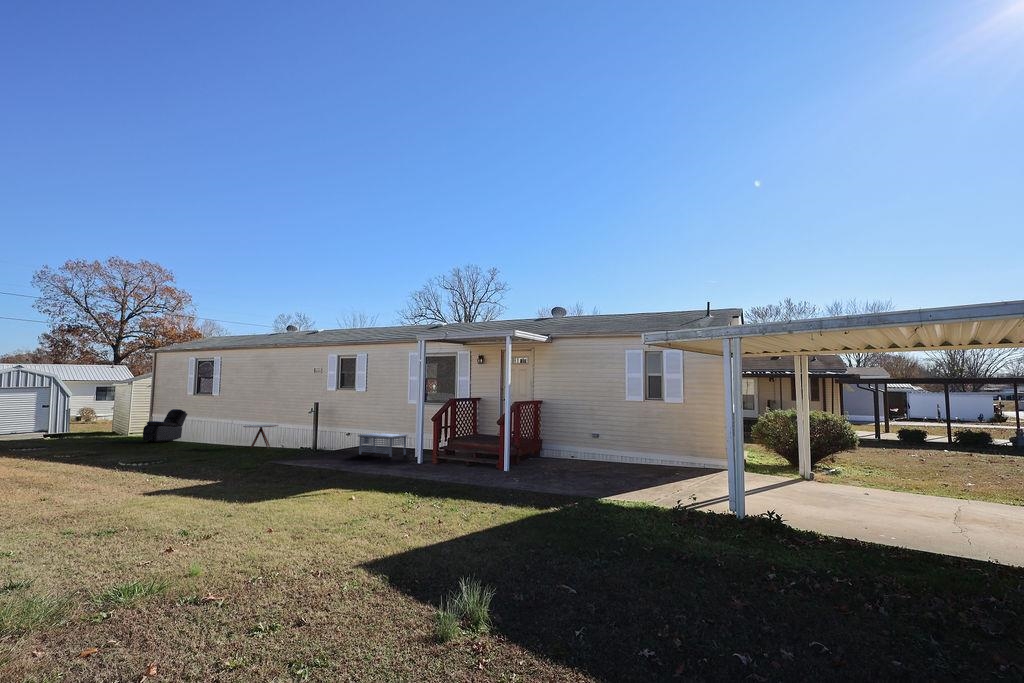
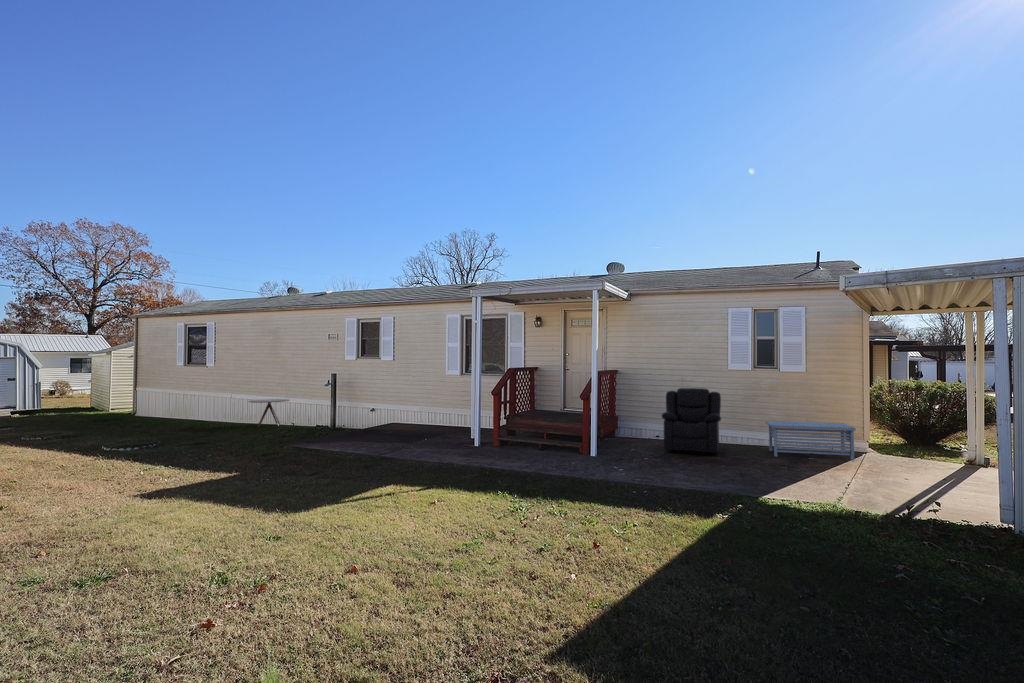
chair: present [143,409,187,443] -> present [662,388,721,455]
storage bench: present [358,433,407,457] -> present [766,421,856,461]

